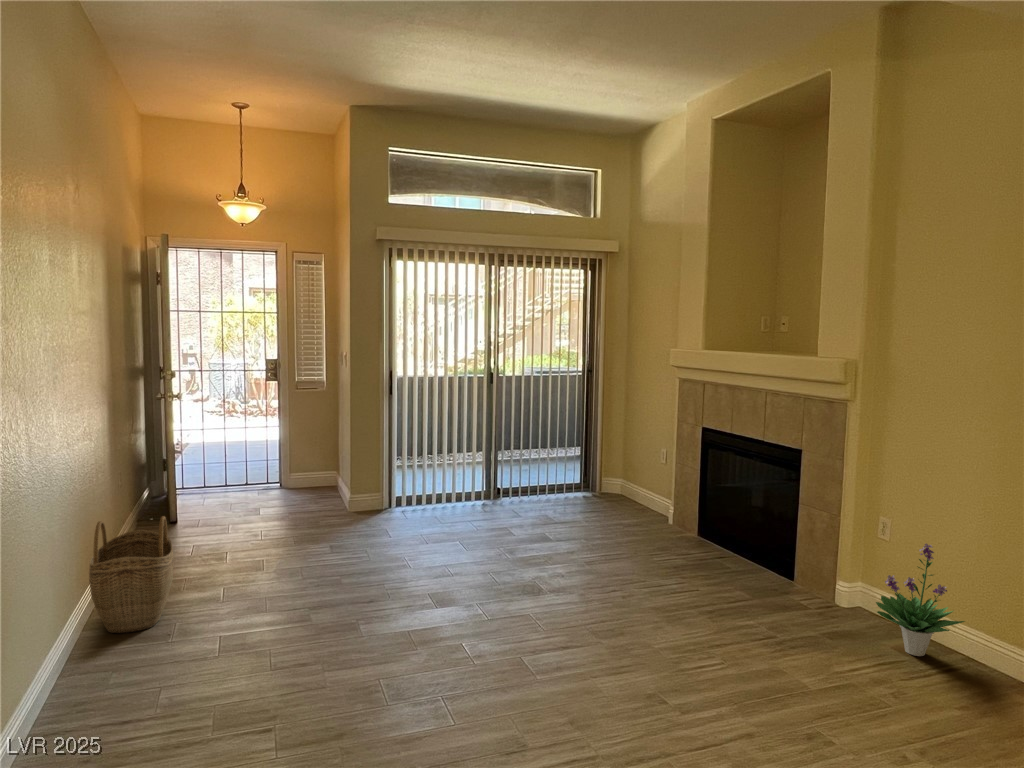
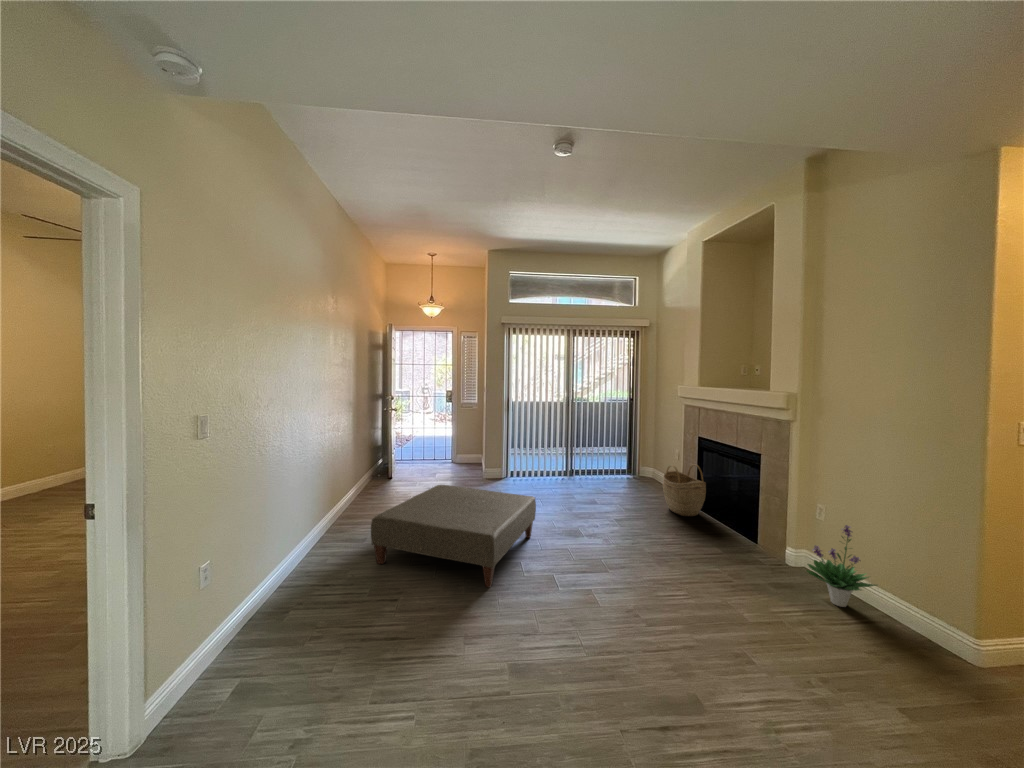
woven basket: present [89,516,174,633] -> present [663,464,706,516]
ottoman: none [190,527,472,694] -> present [371,485,536,587]

